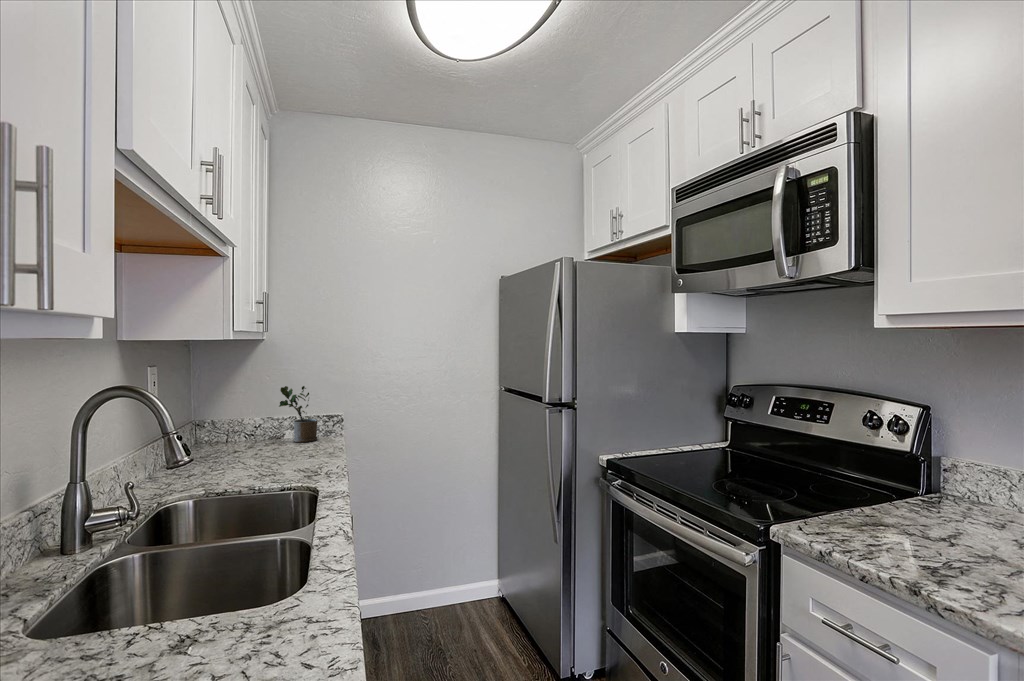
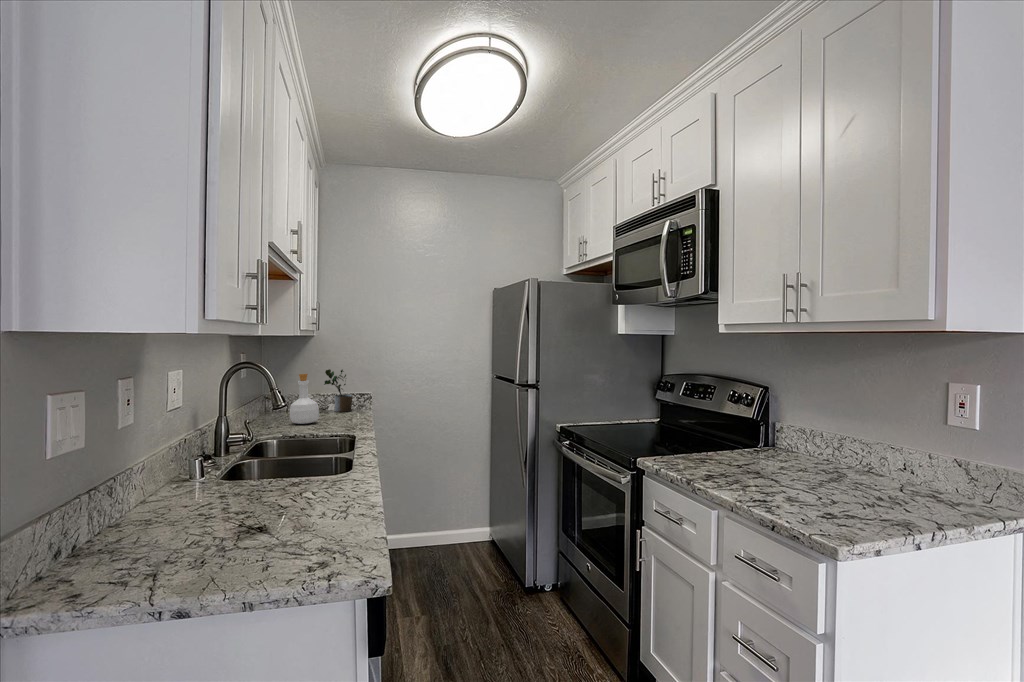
bottle: none [226,395,269,466] -> present [290,374,319,424]

